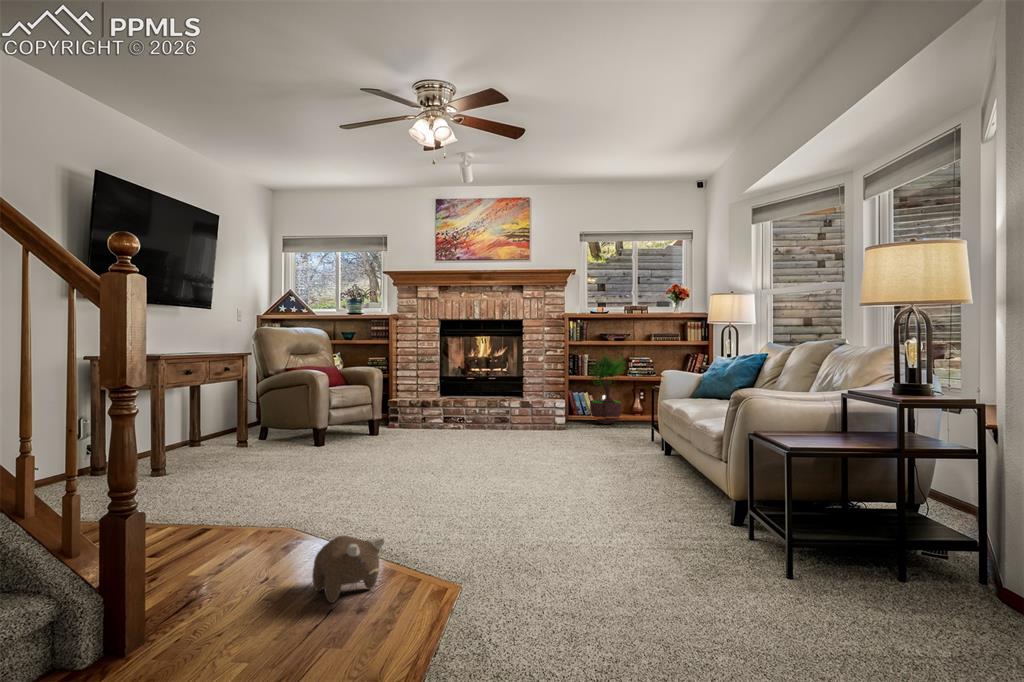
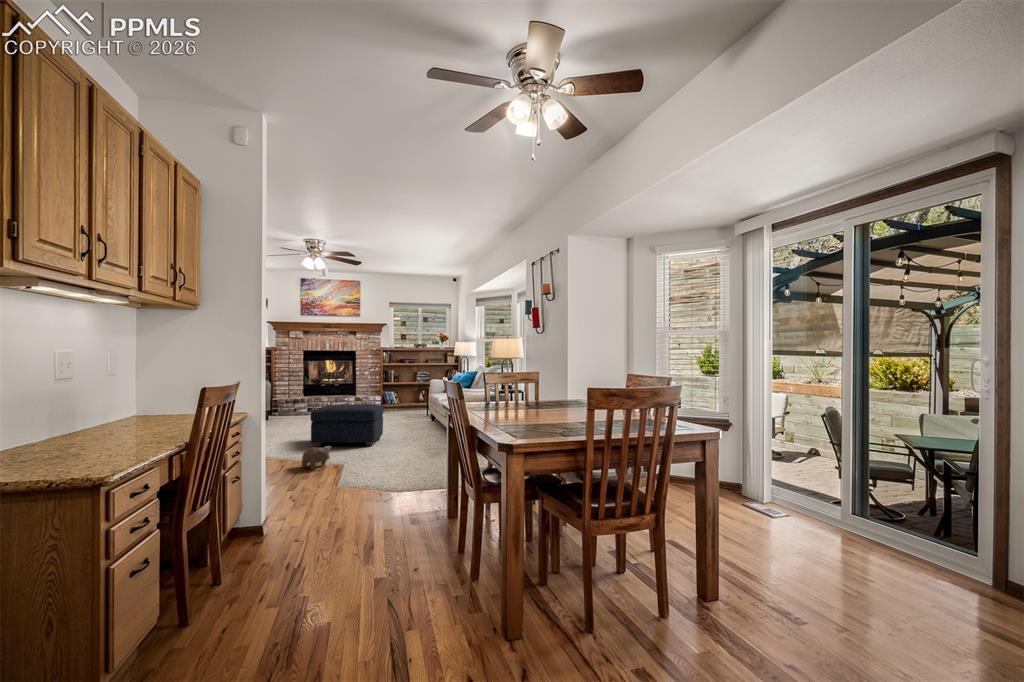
potted tree: present [589,356,625,424] -> none [391,368,416,409]
ottoman: none [391,416,554,520] -> present [311,404,384,447]

